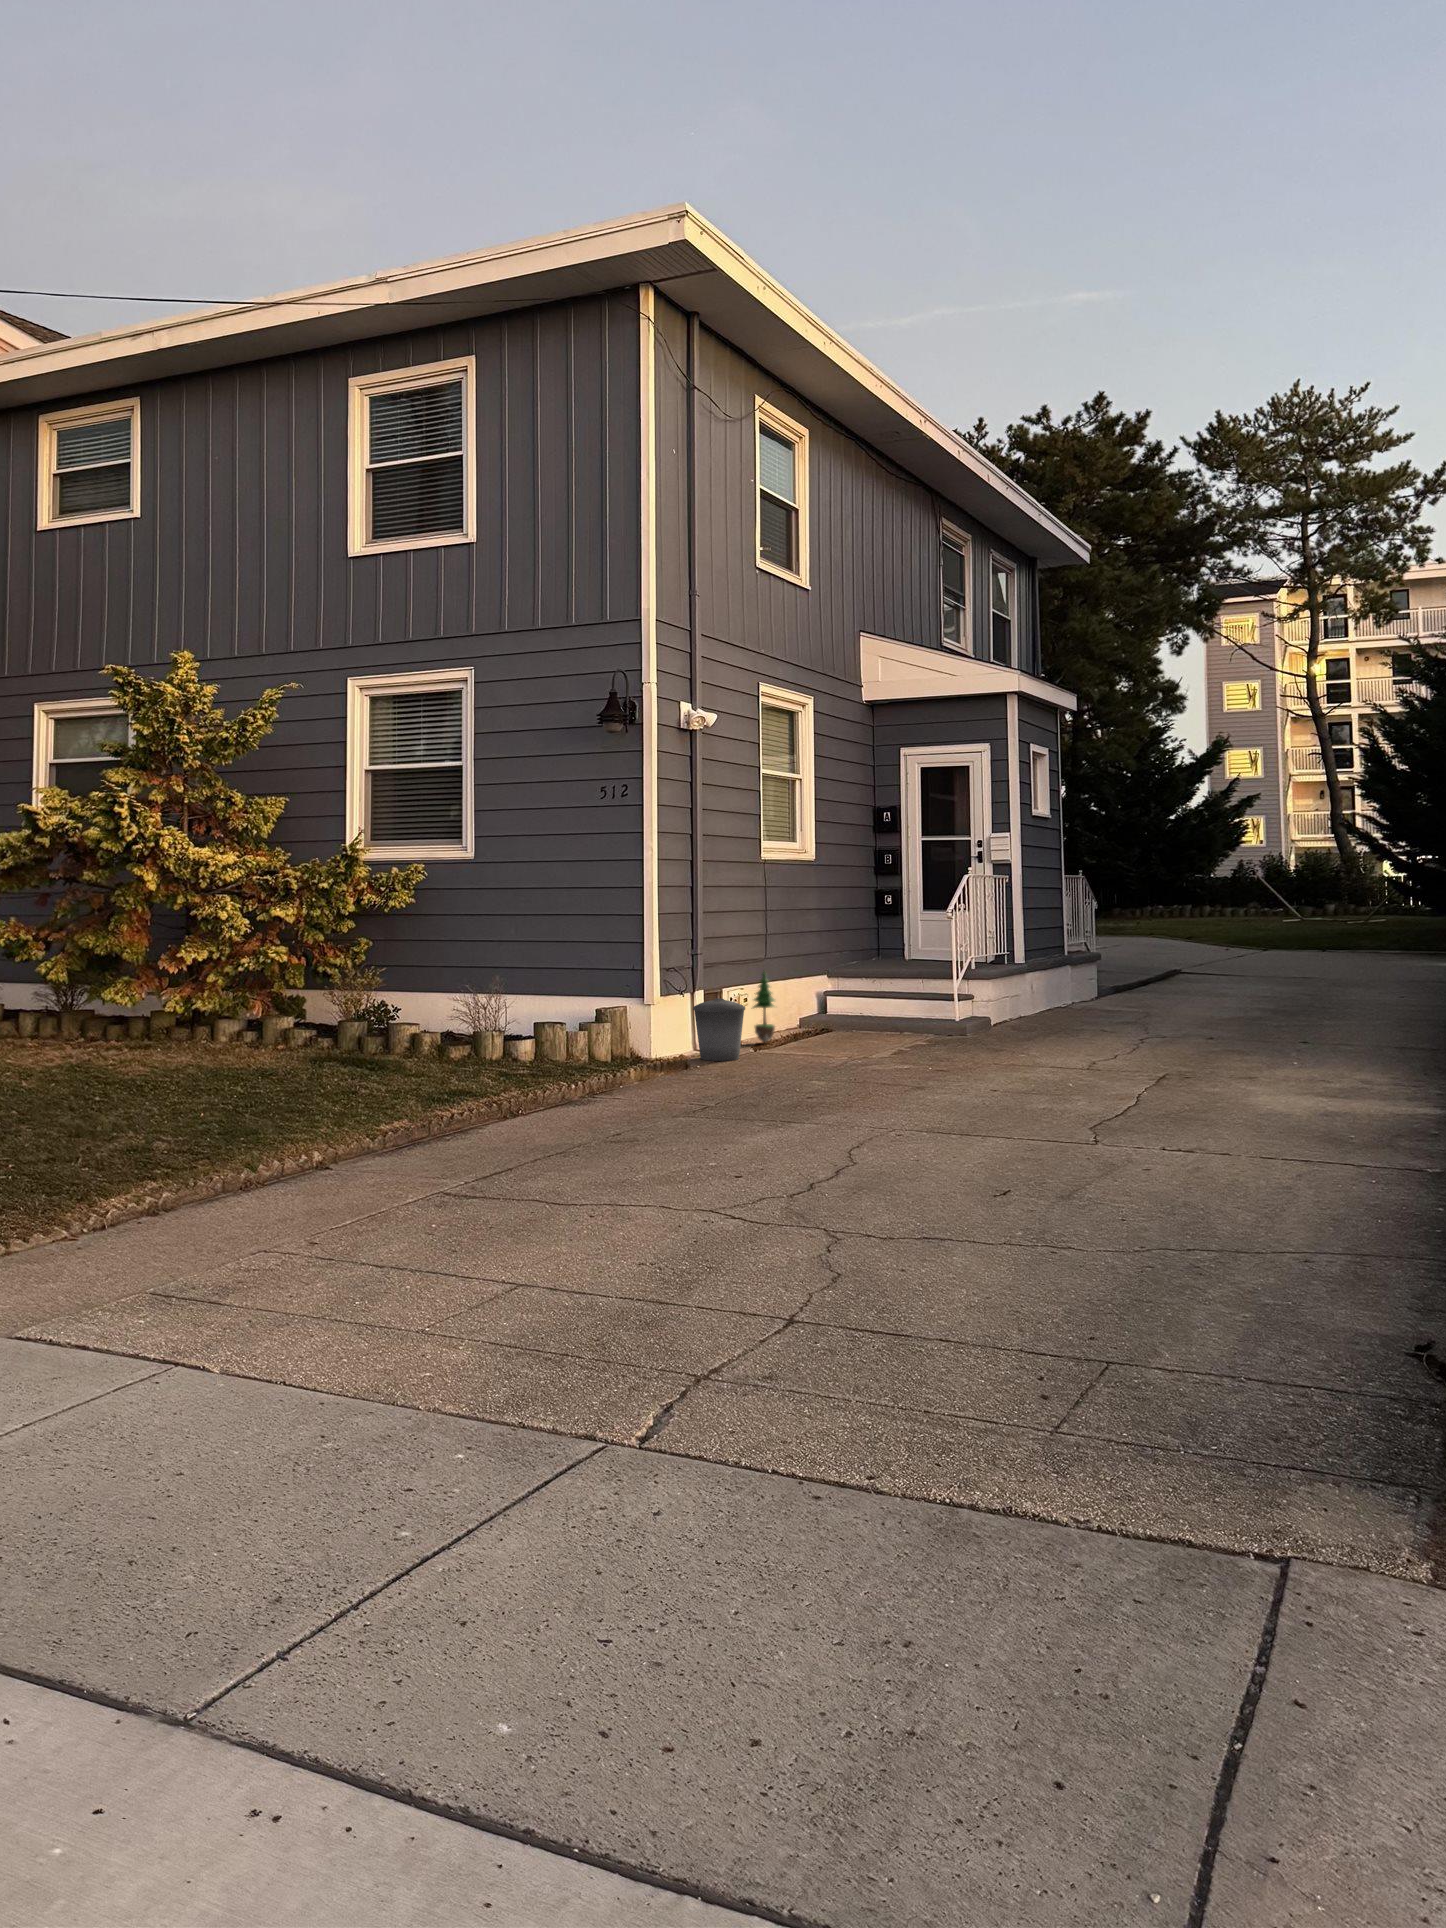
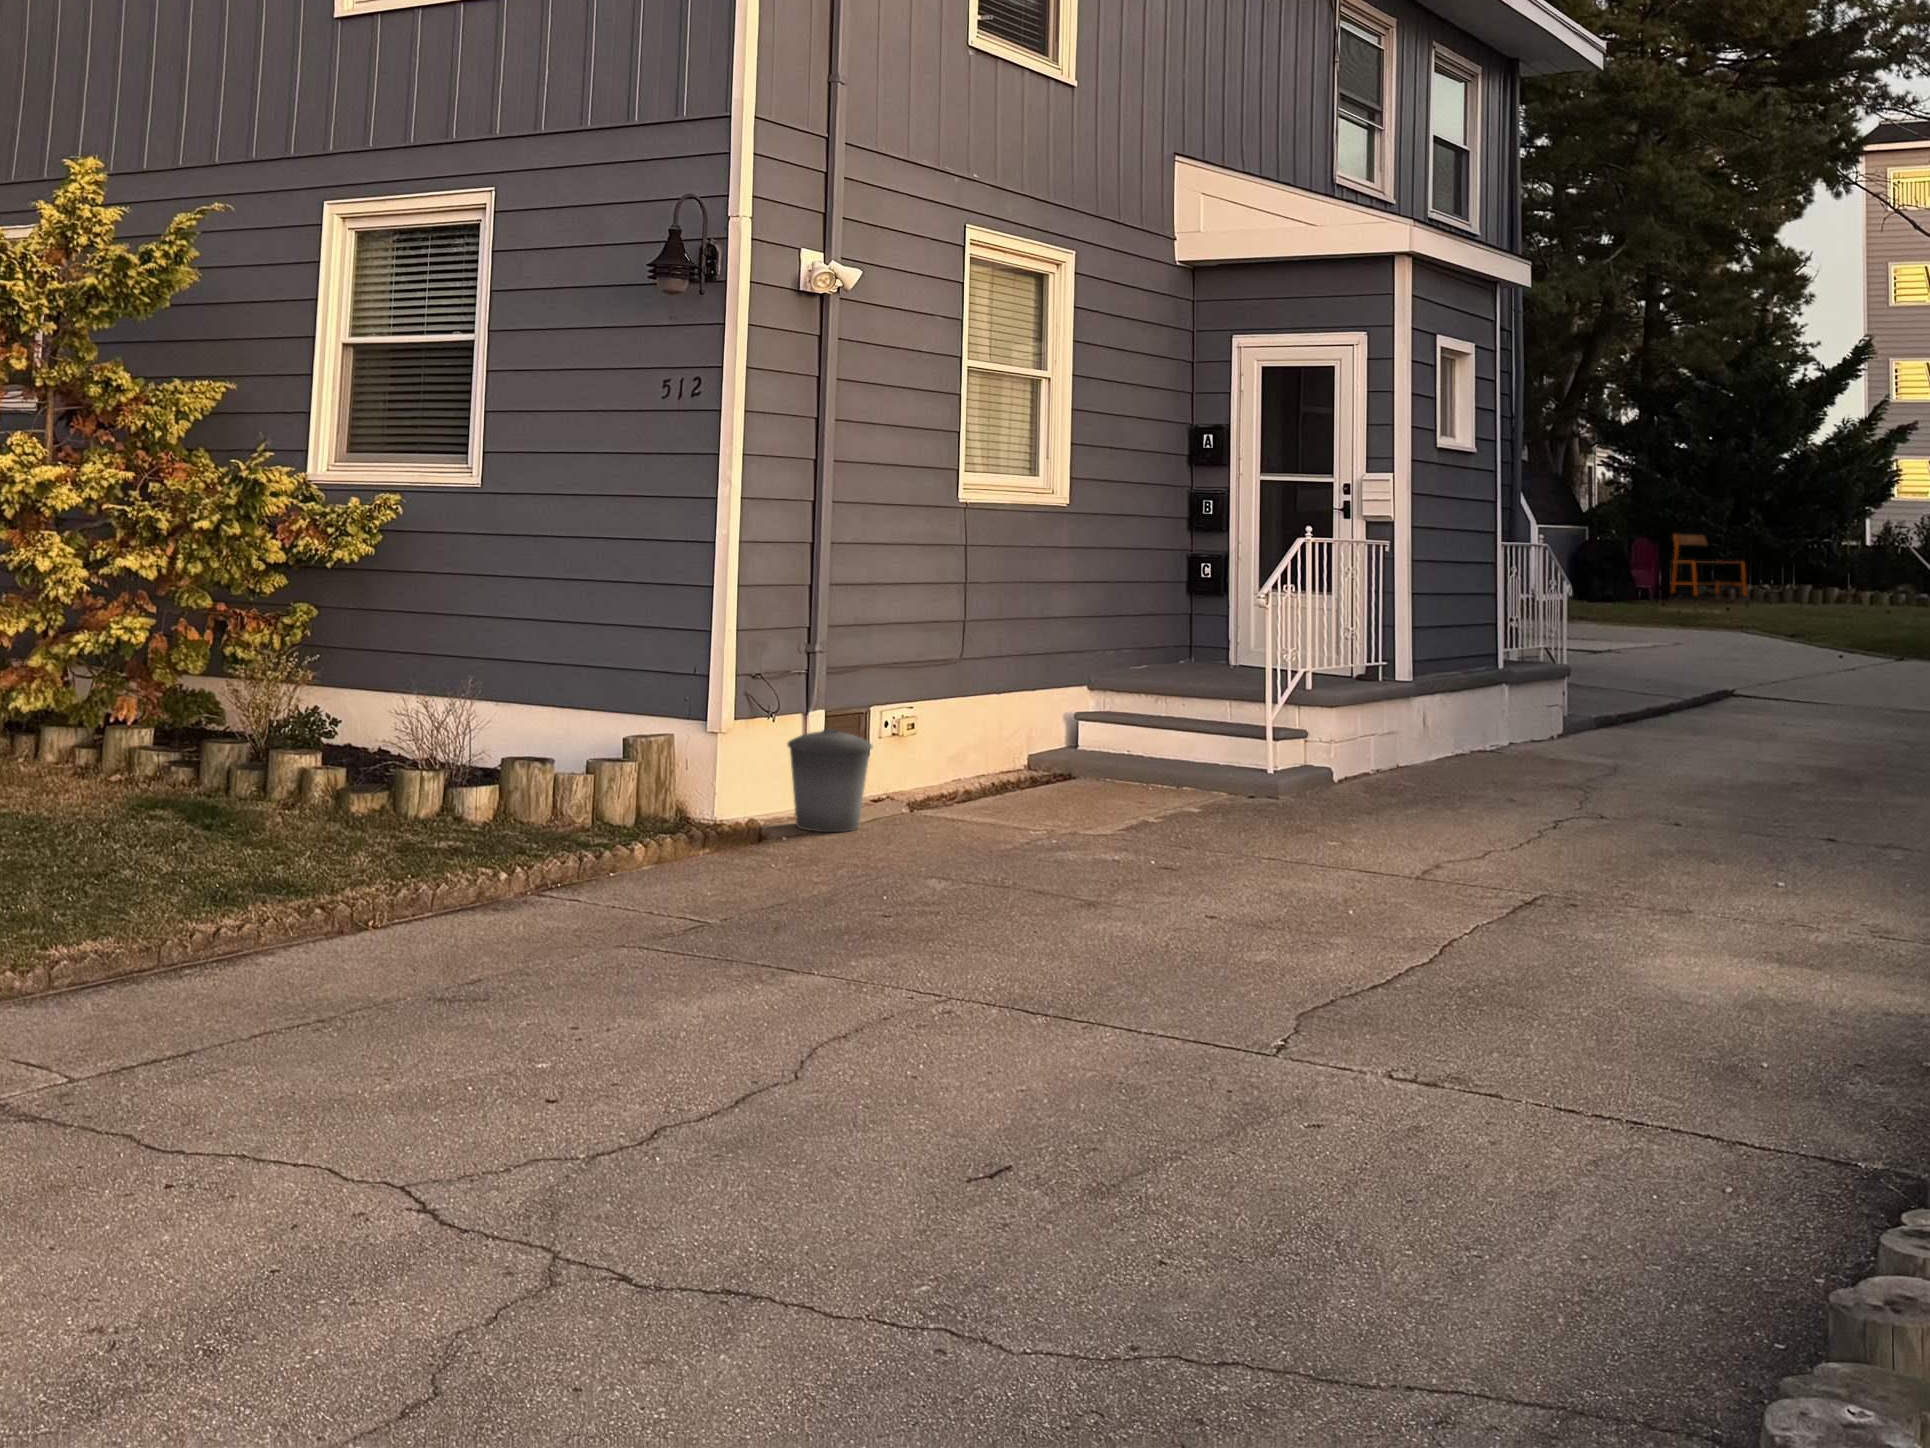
bench: none [1099,874,1150,916] -> present [1671,534,1747,596]
potted tree: present [753,972,775,1042] -> none [914,680,956,800]

